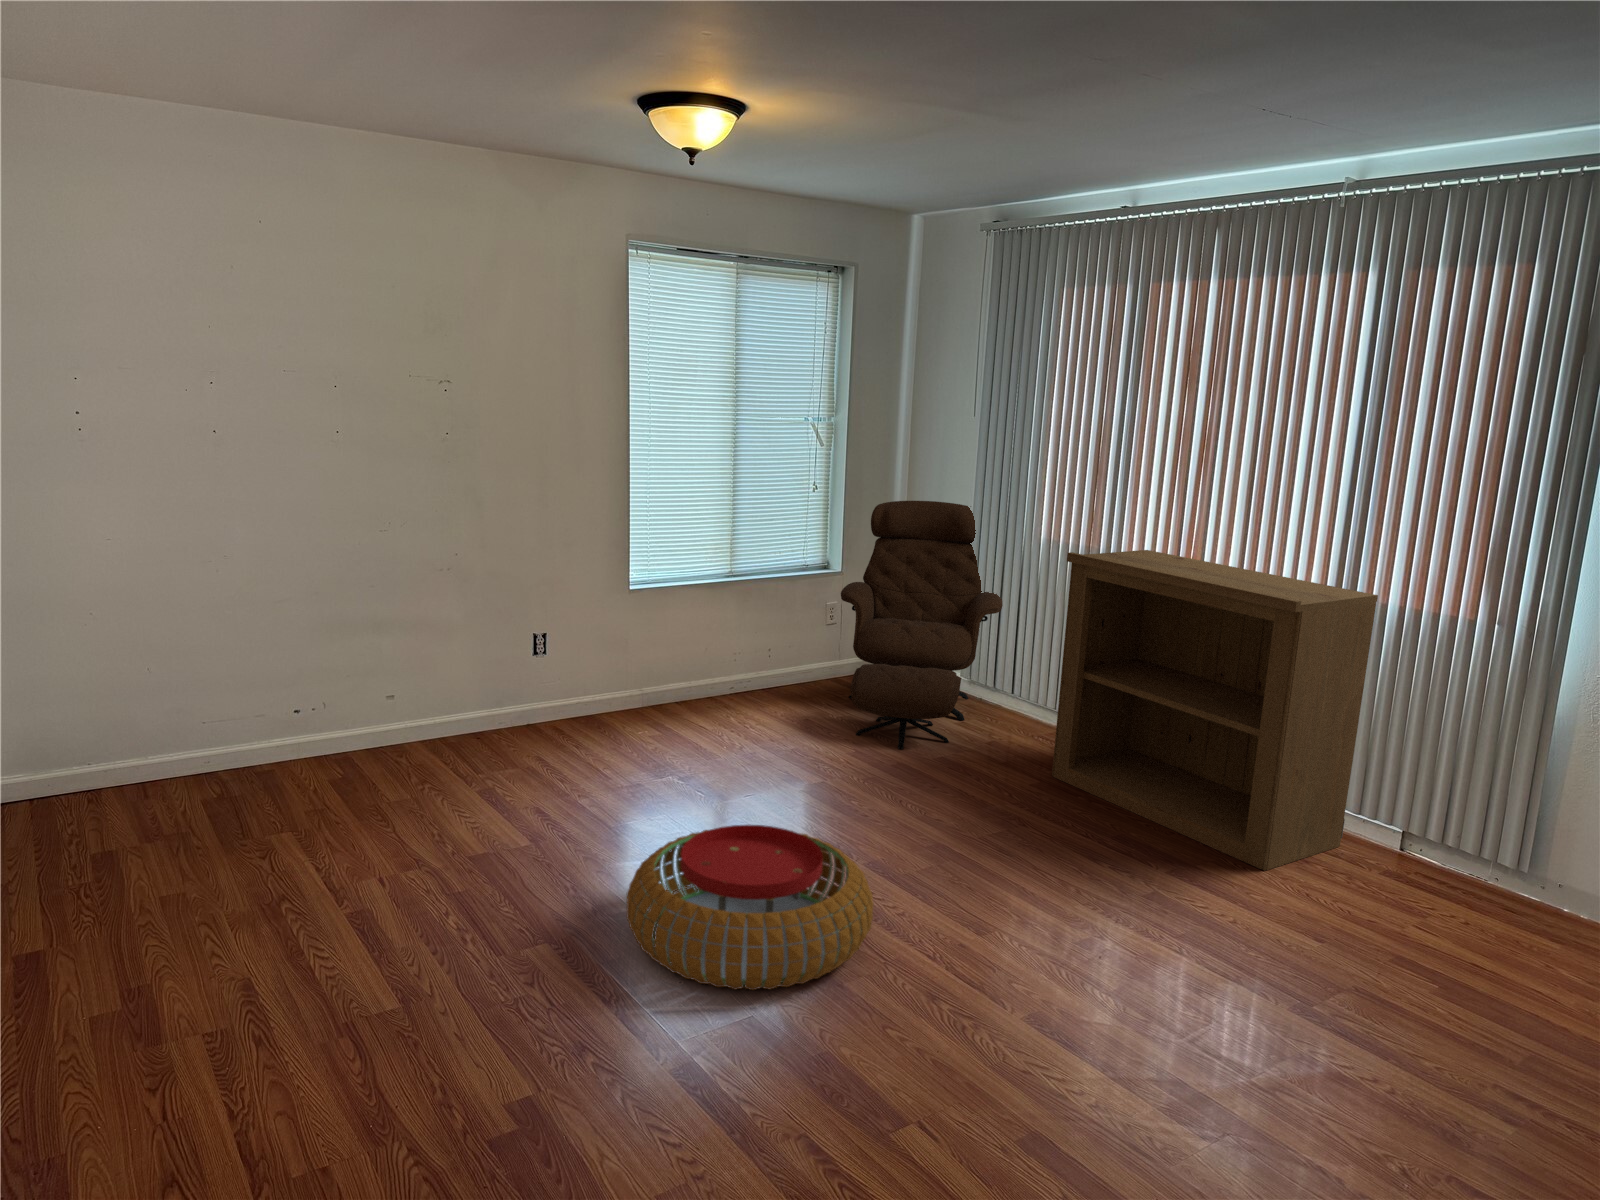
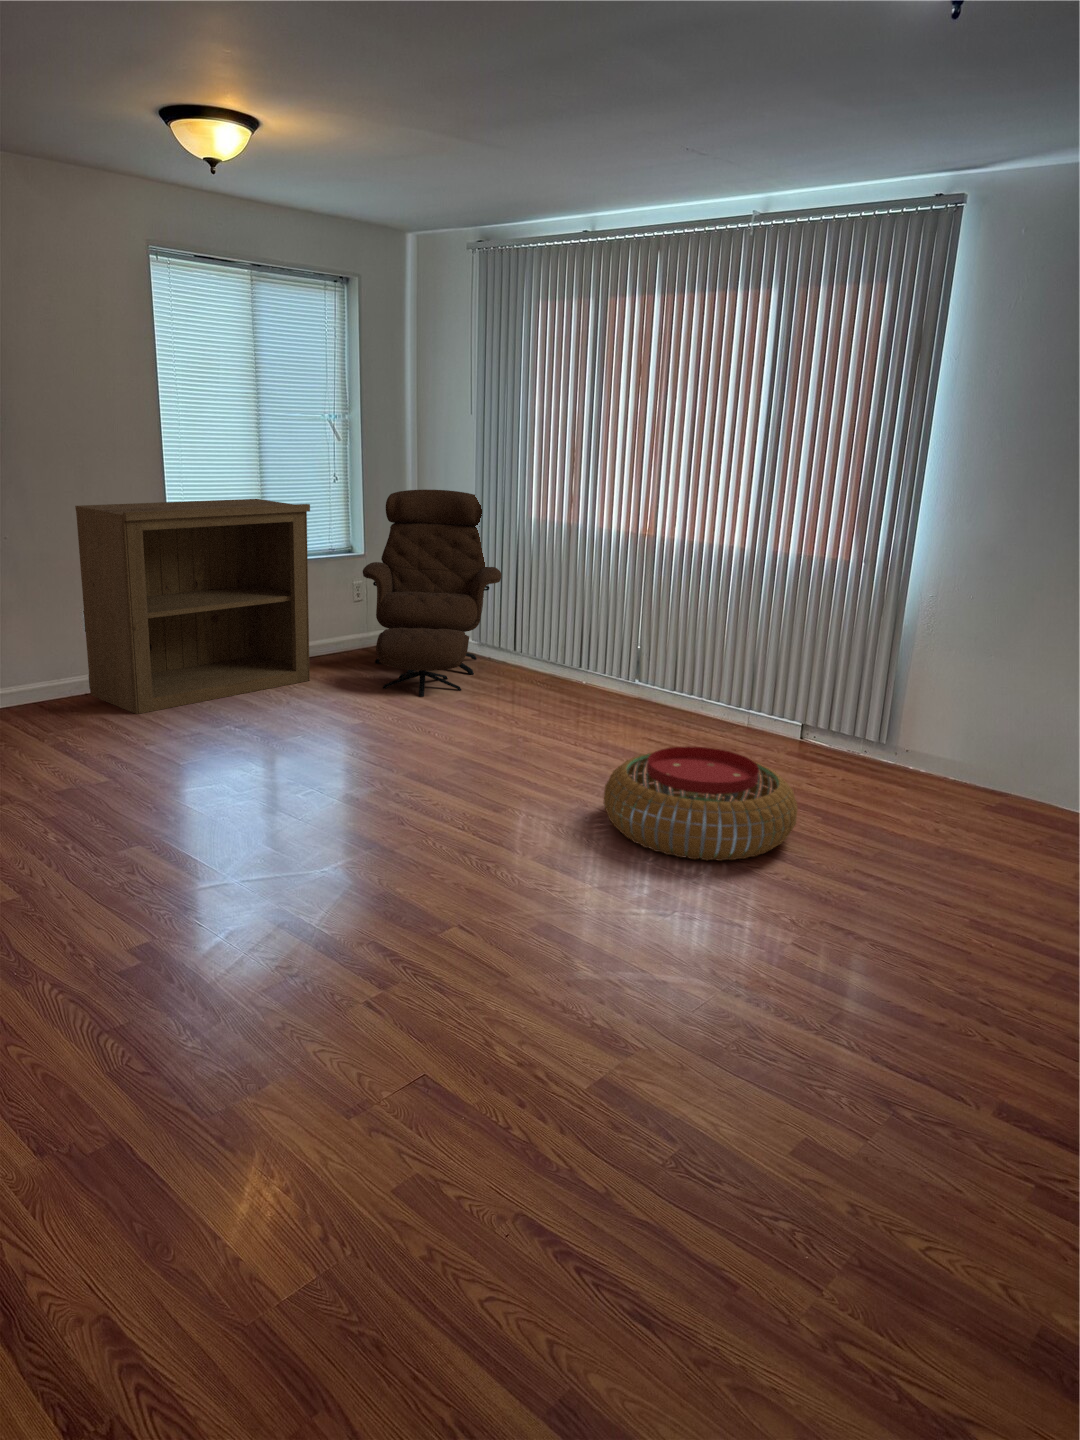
bookshelf: present [1052,550,1378,871] -> present [75,499,310,714]
pouf: present [627,825,874,990] -> present [604,747,798,861]

